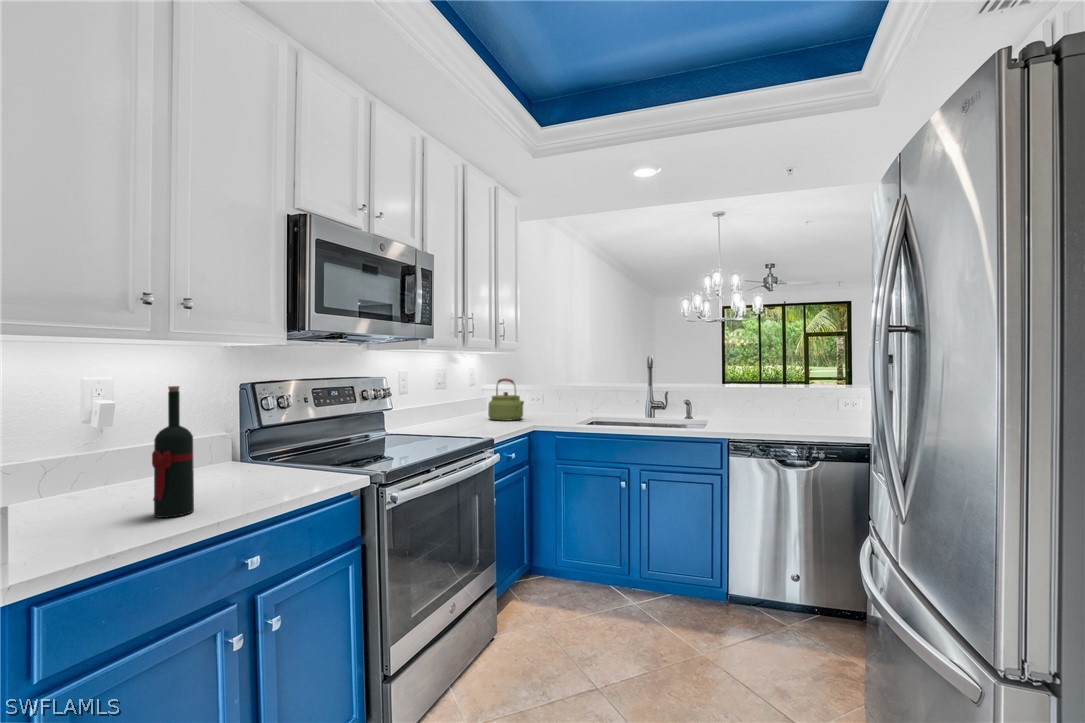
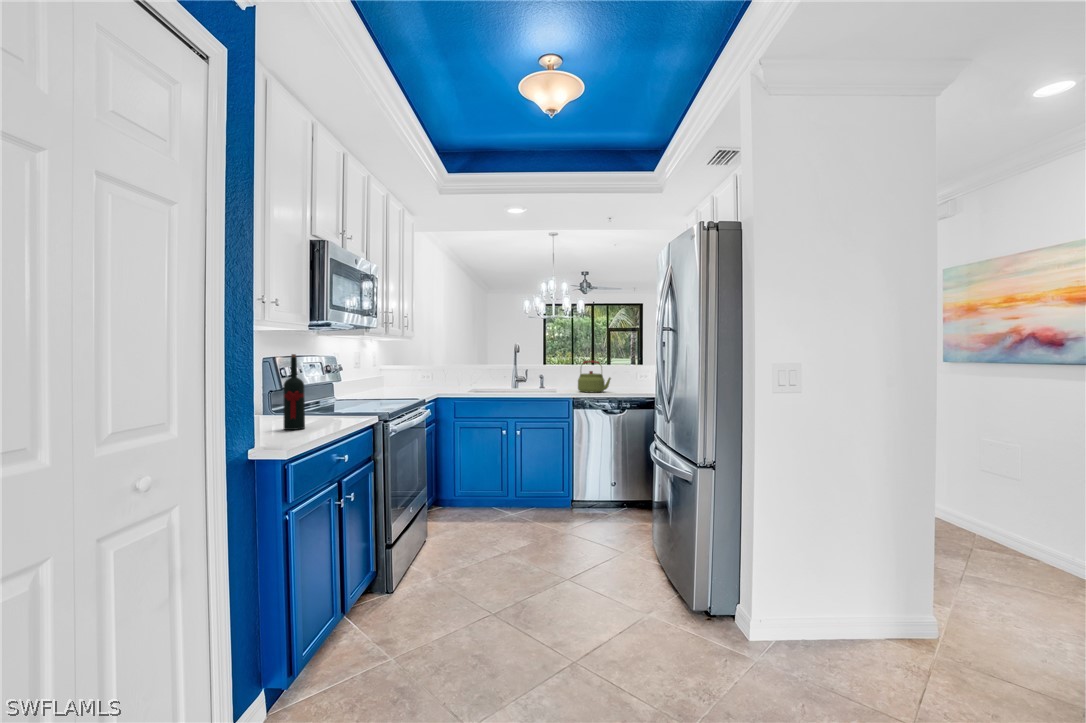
kettle: present [488,378,524,421] -> present [578,361,611,392]

